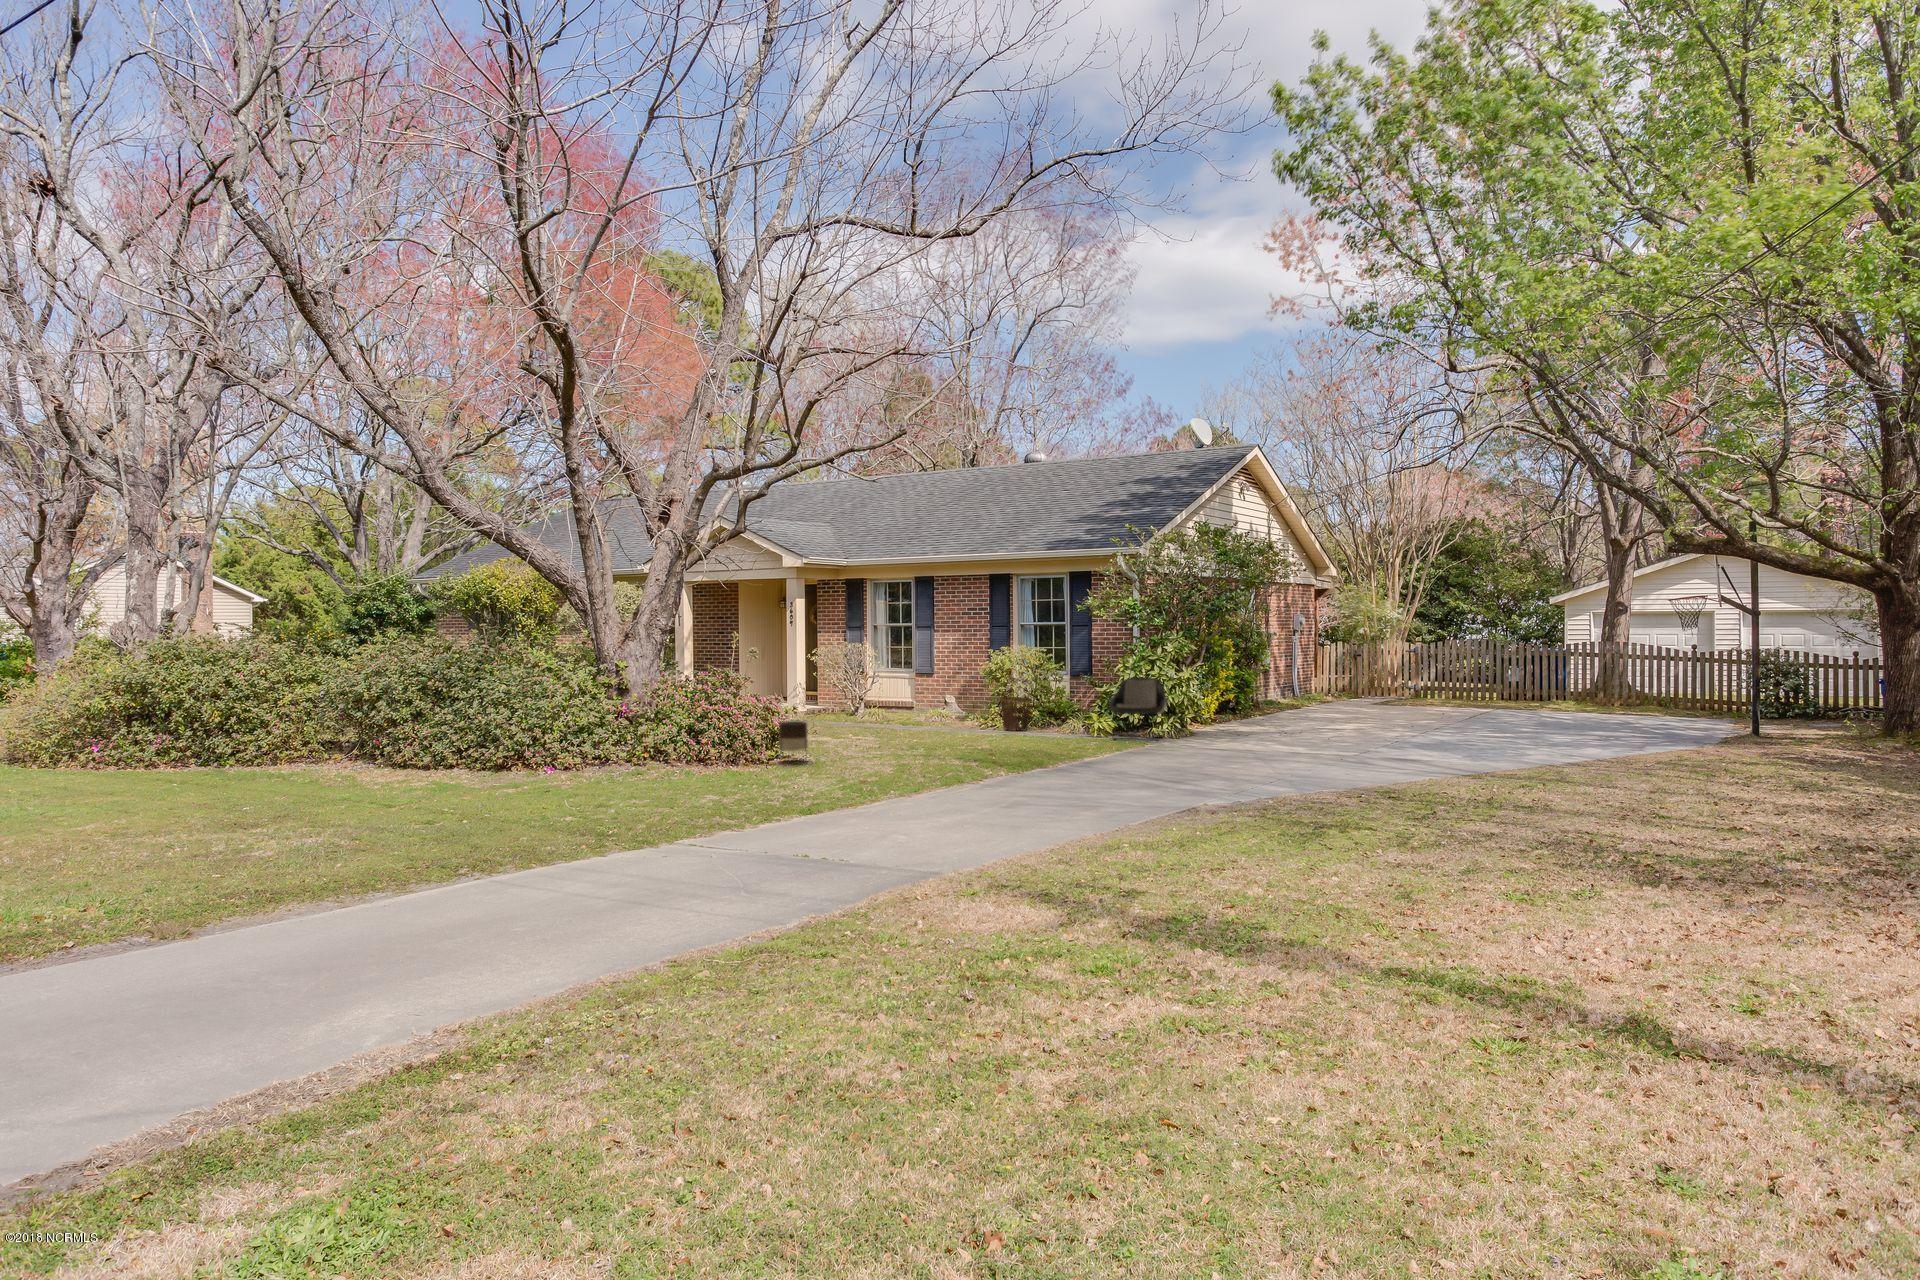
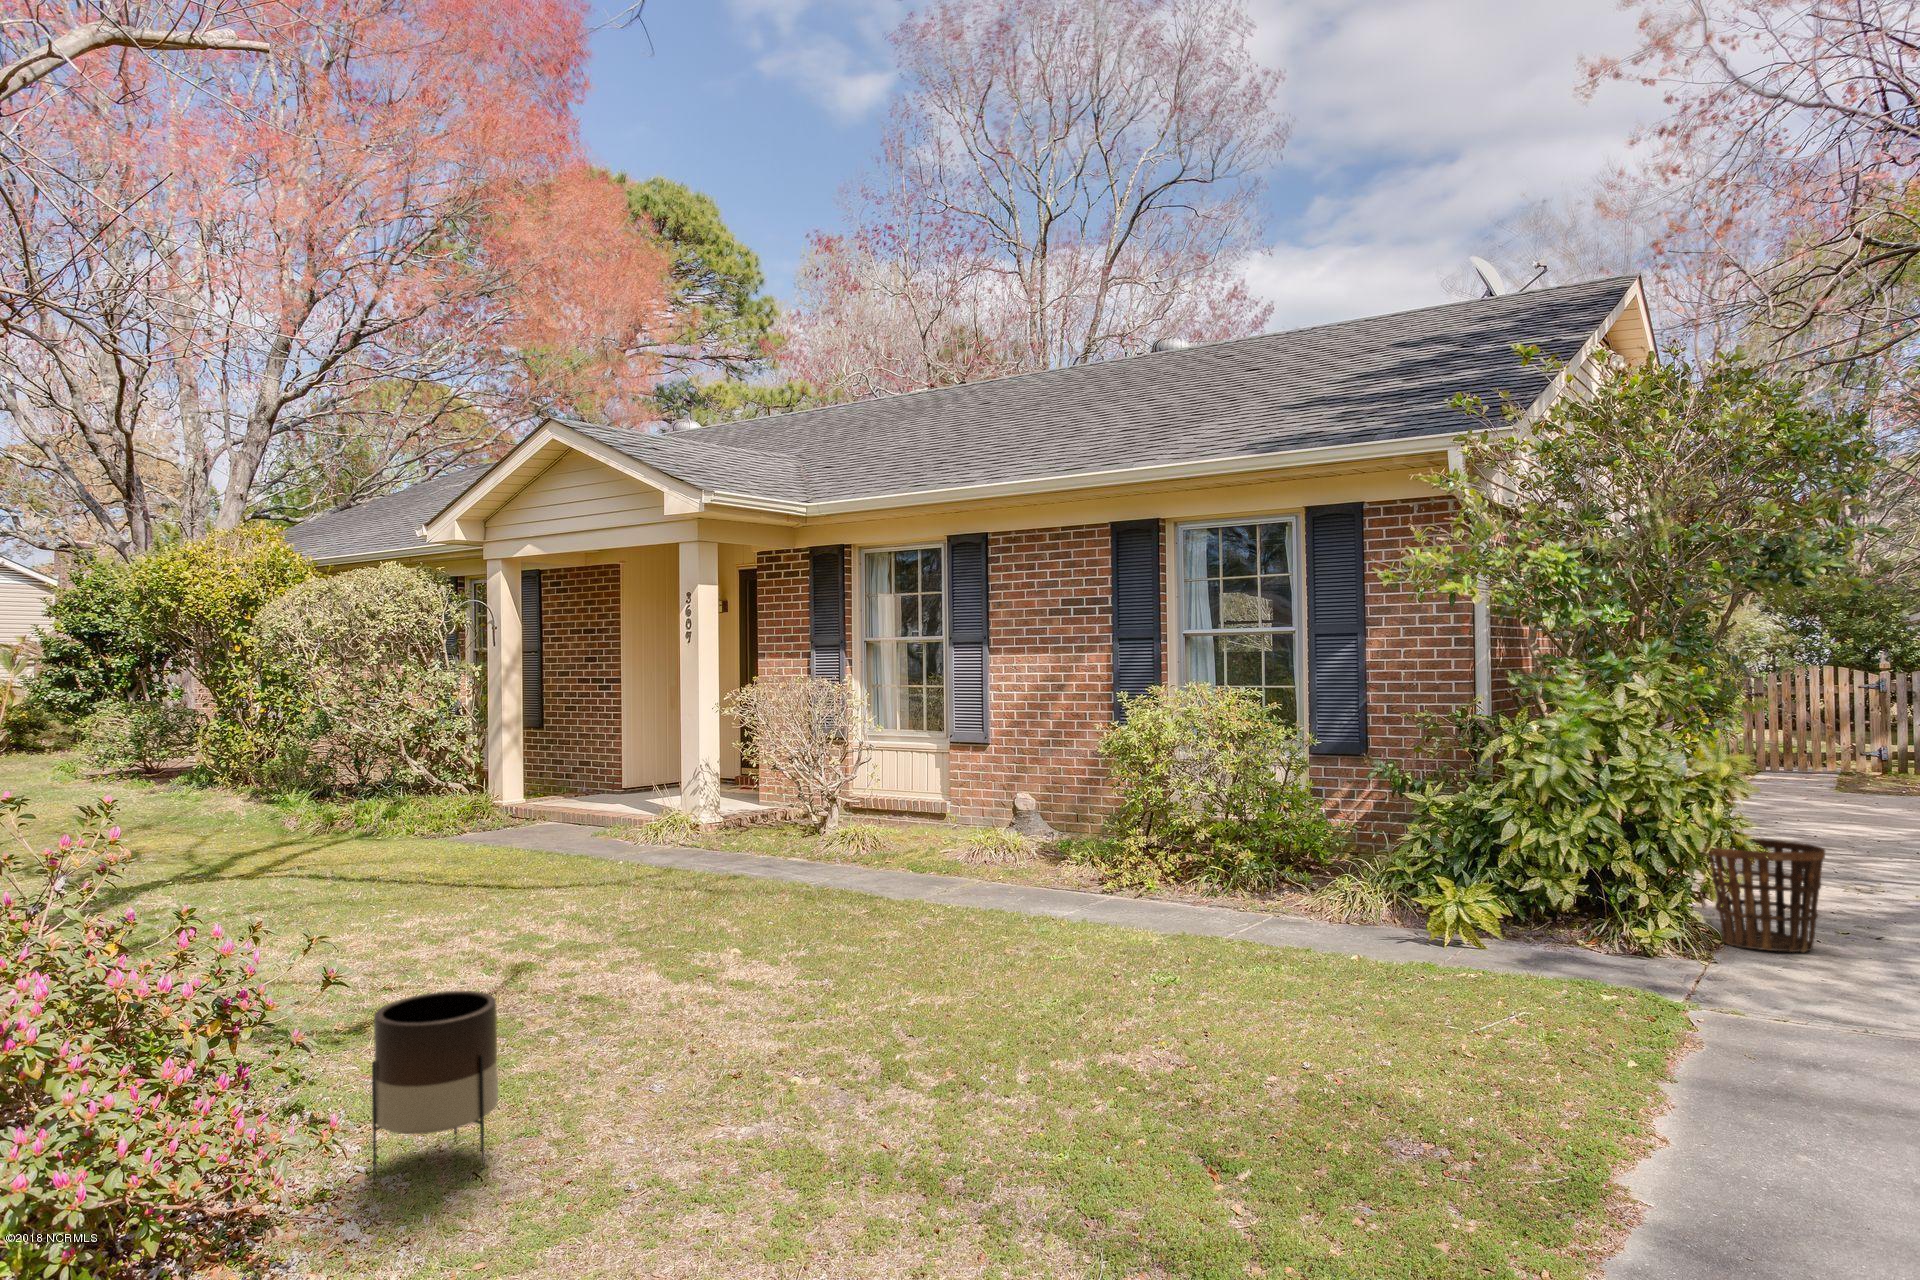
lounge chair: present [1109,677,1167,740] -> none [1512,775,1707,985]
basket: present [1000,697,1032,731] -> present [1709,839,1825,952]

